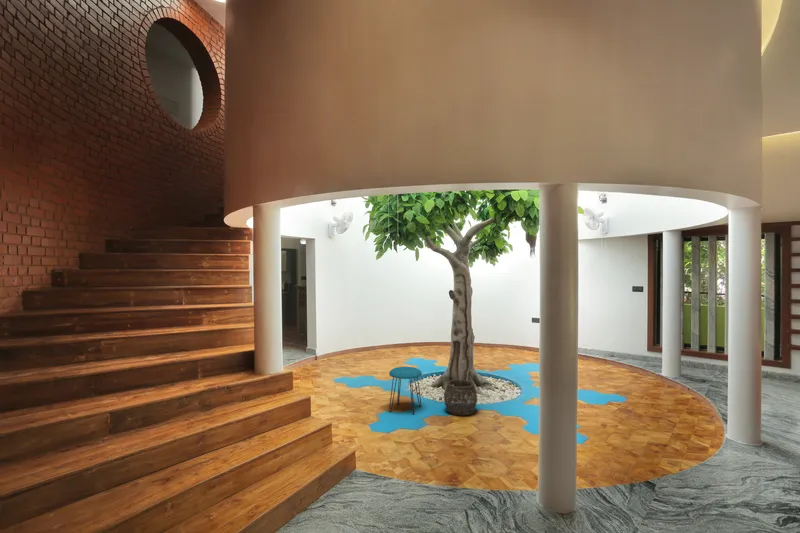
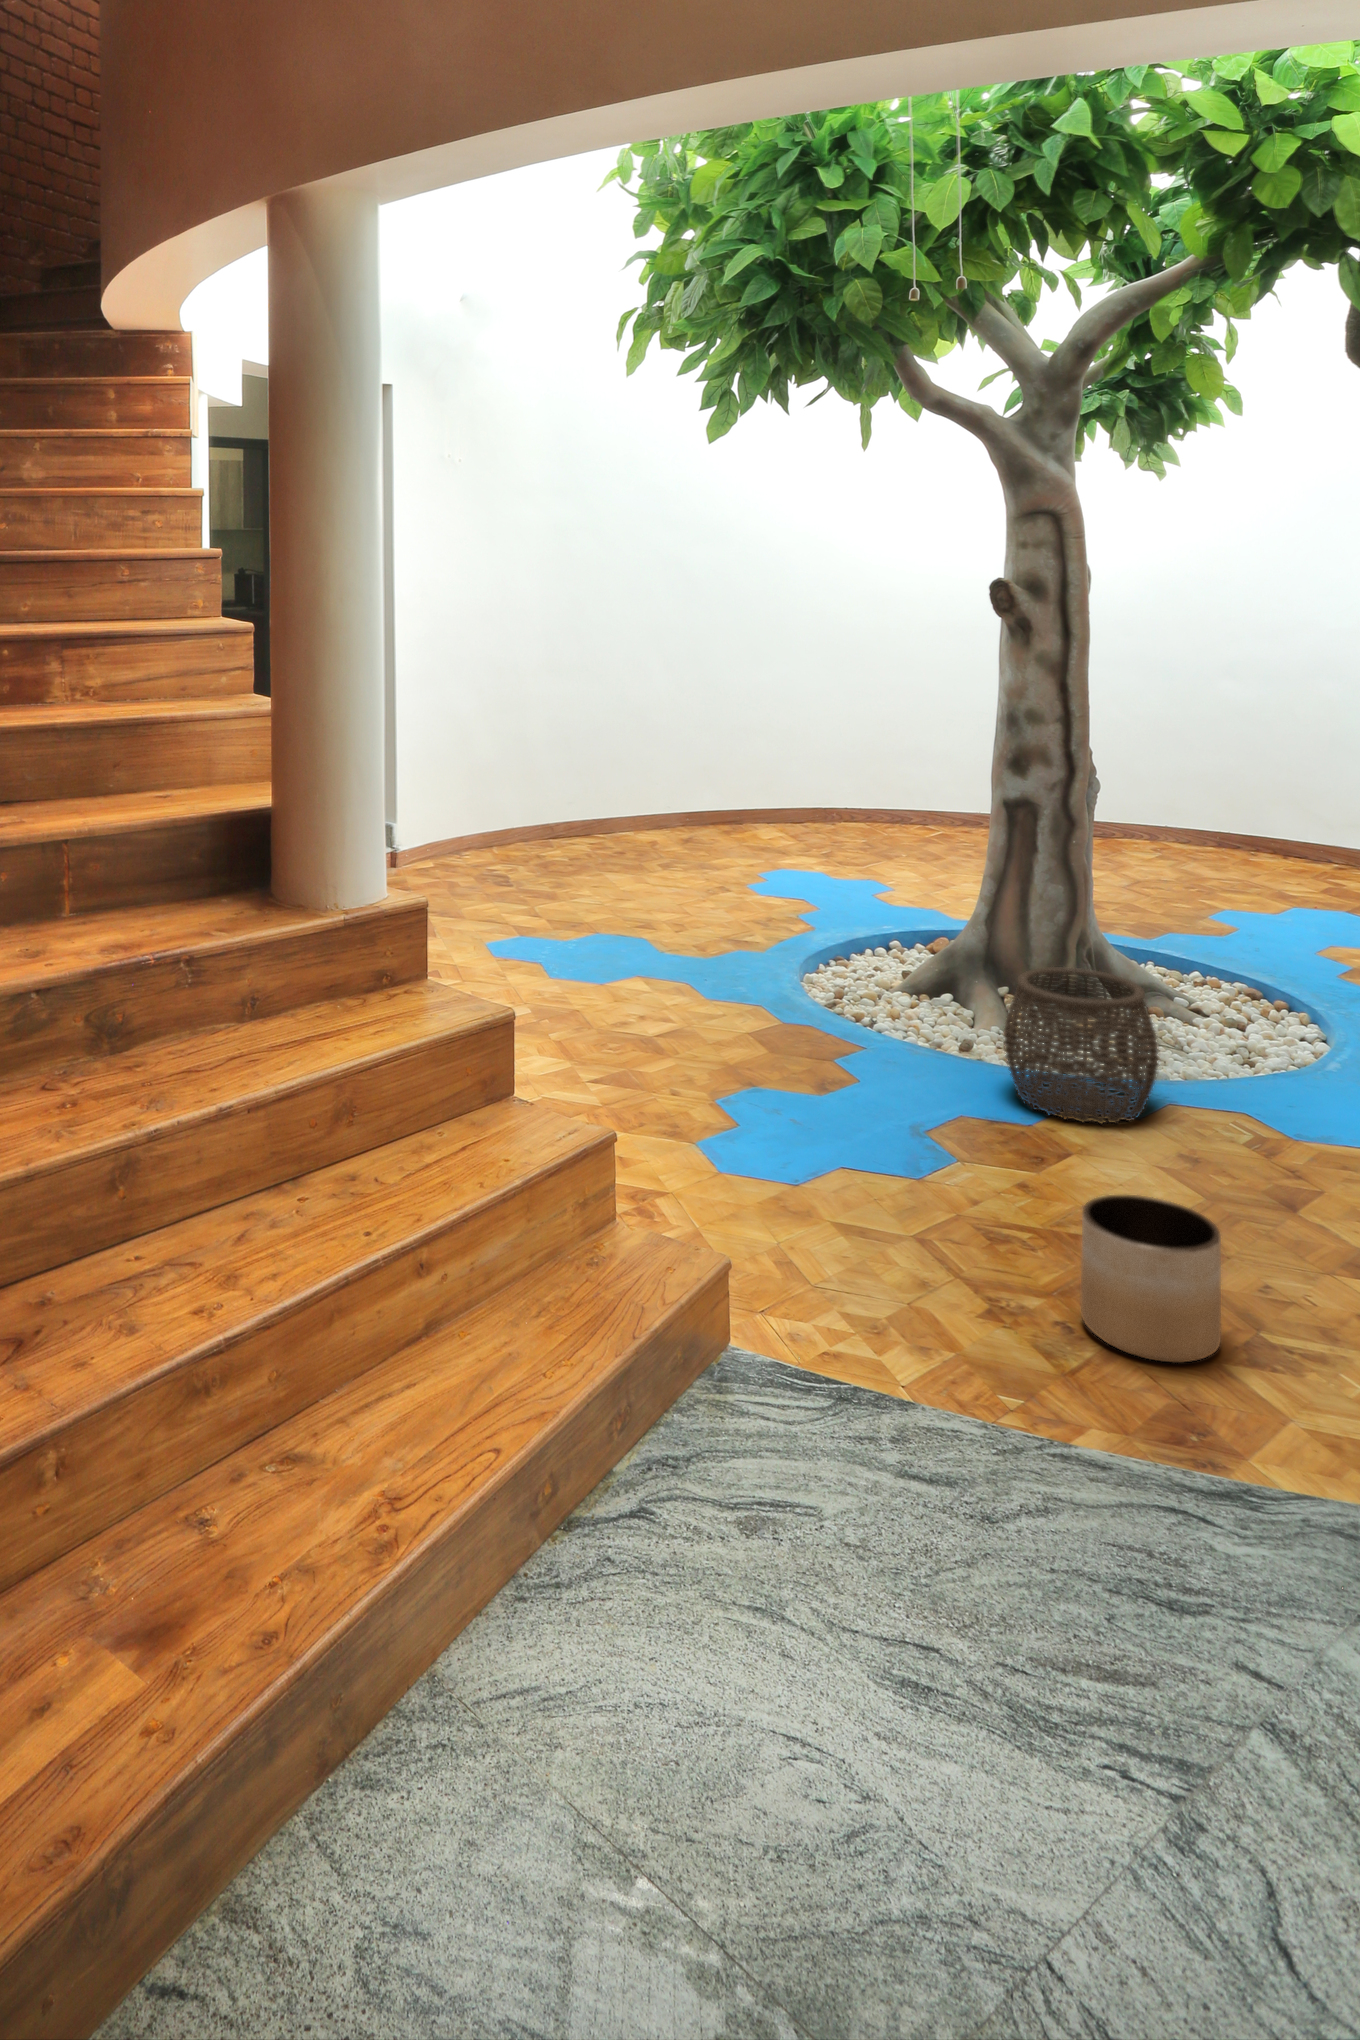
stool: present [389,367,422,415] -> none [761,904,903,1109]
planter: none [441,431,470,468] -> present [1080,1195,1221,1363]

